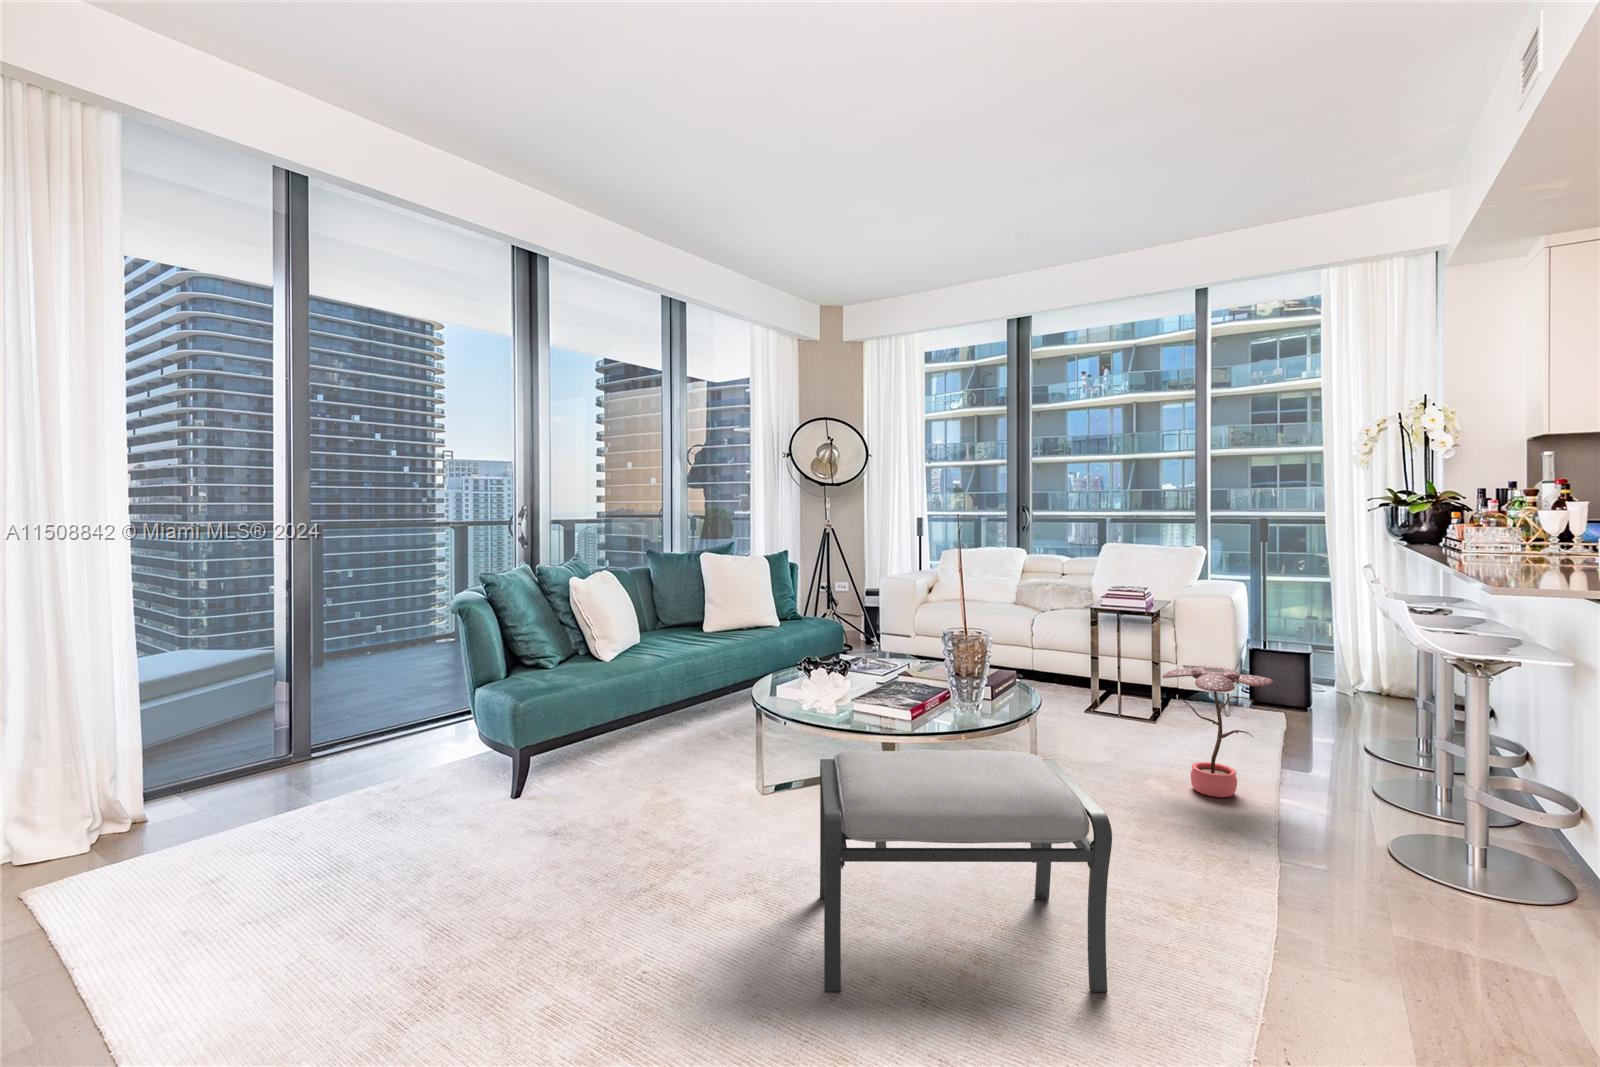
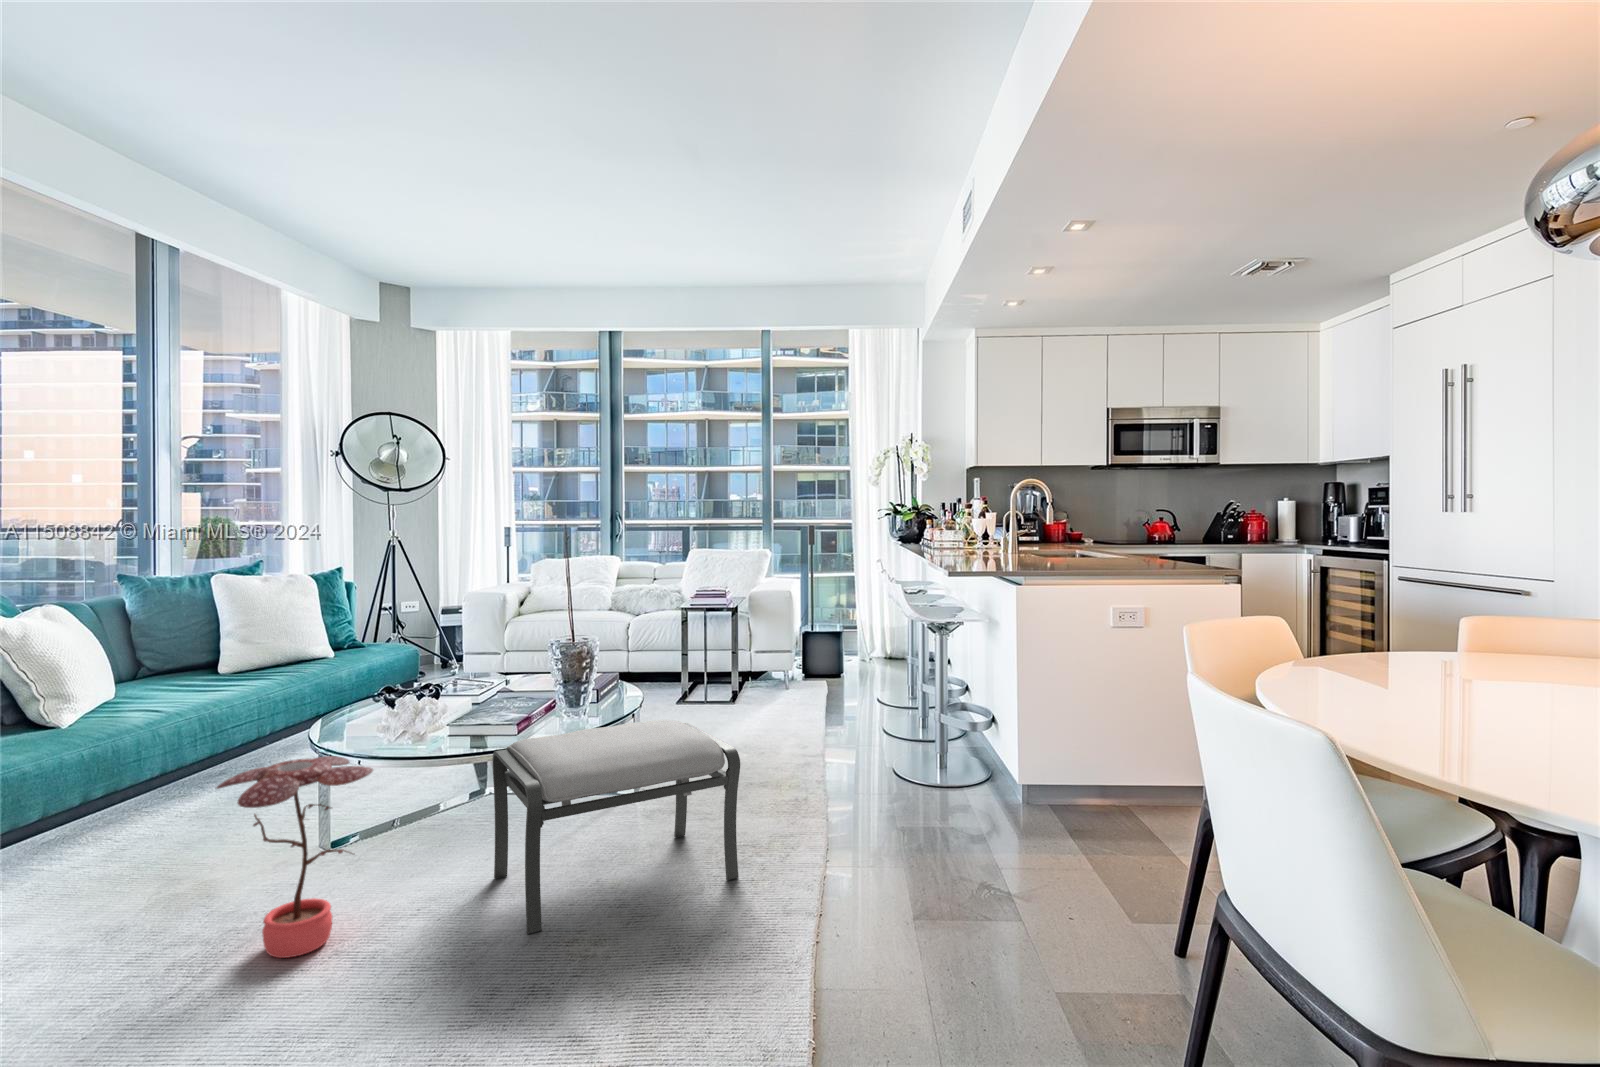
potted plant: present [1162,666,1273,797] -> present [217,756,373,958]

